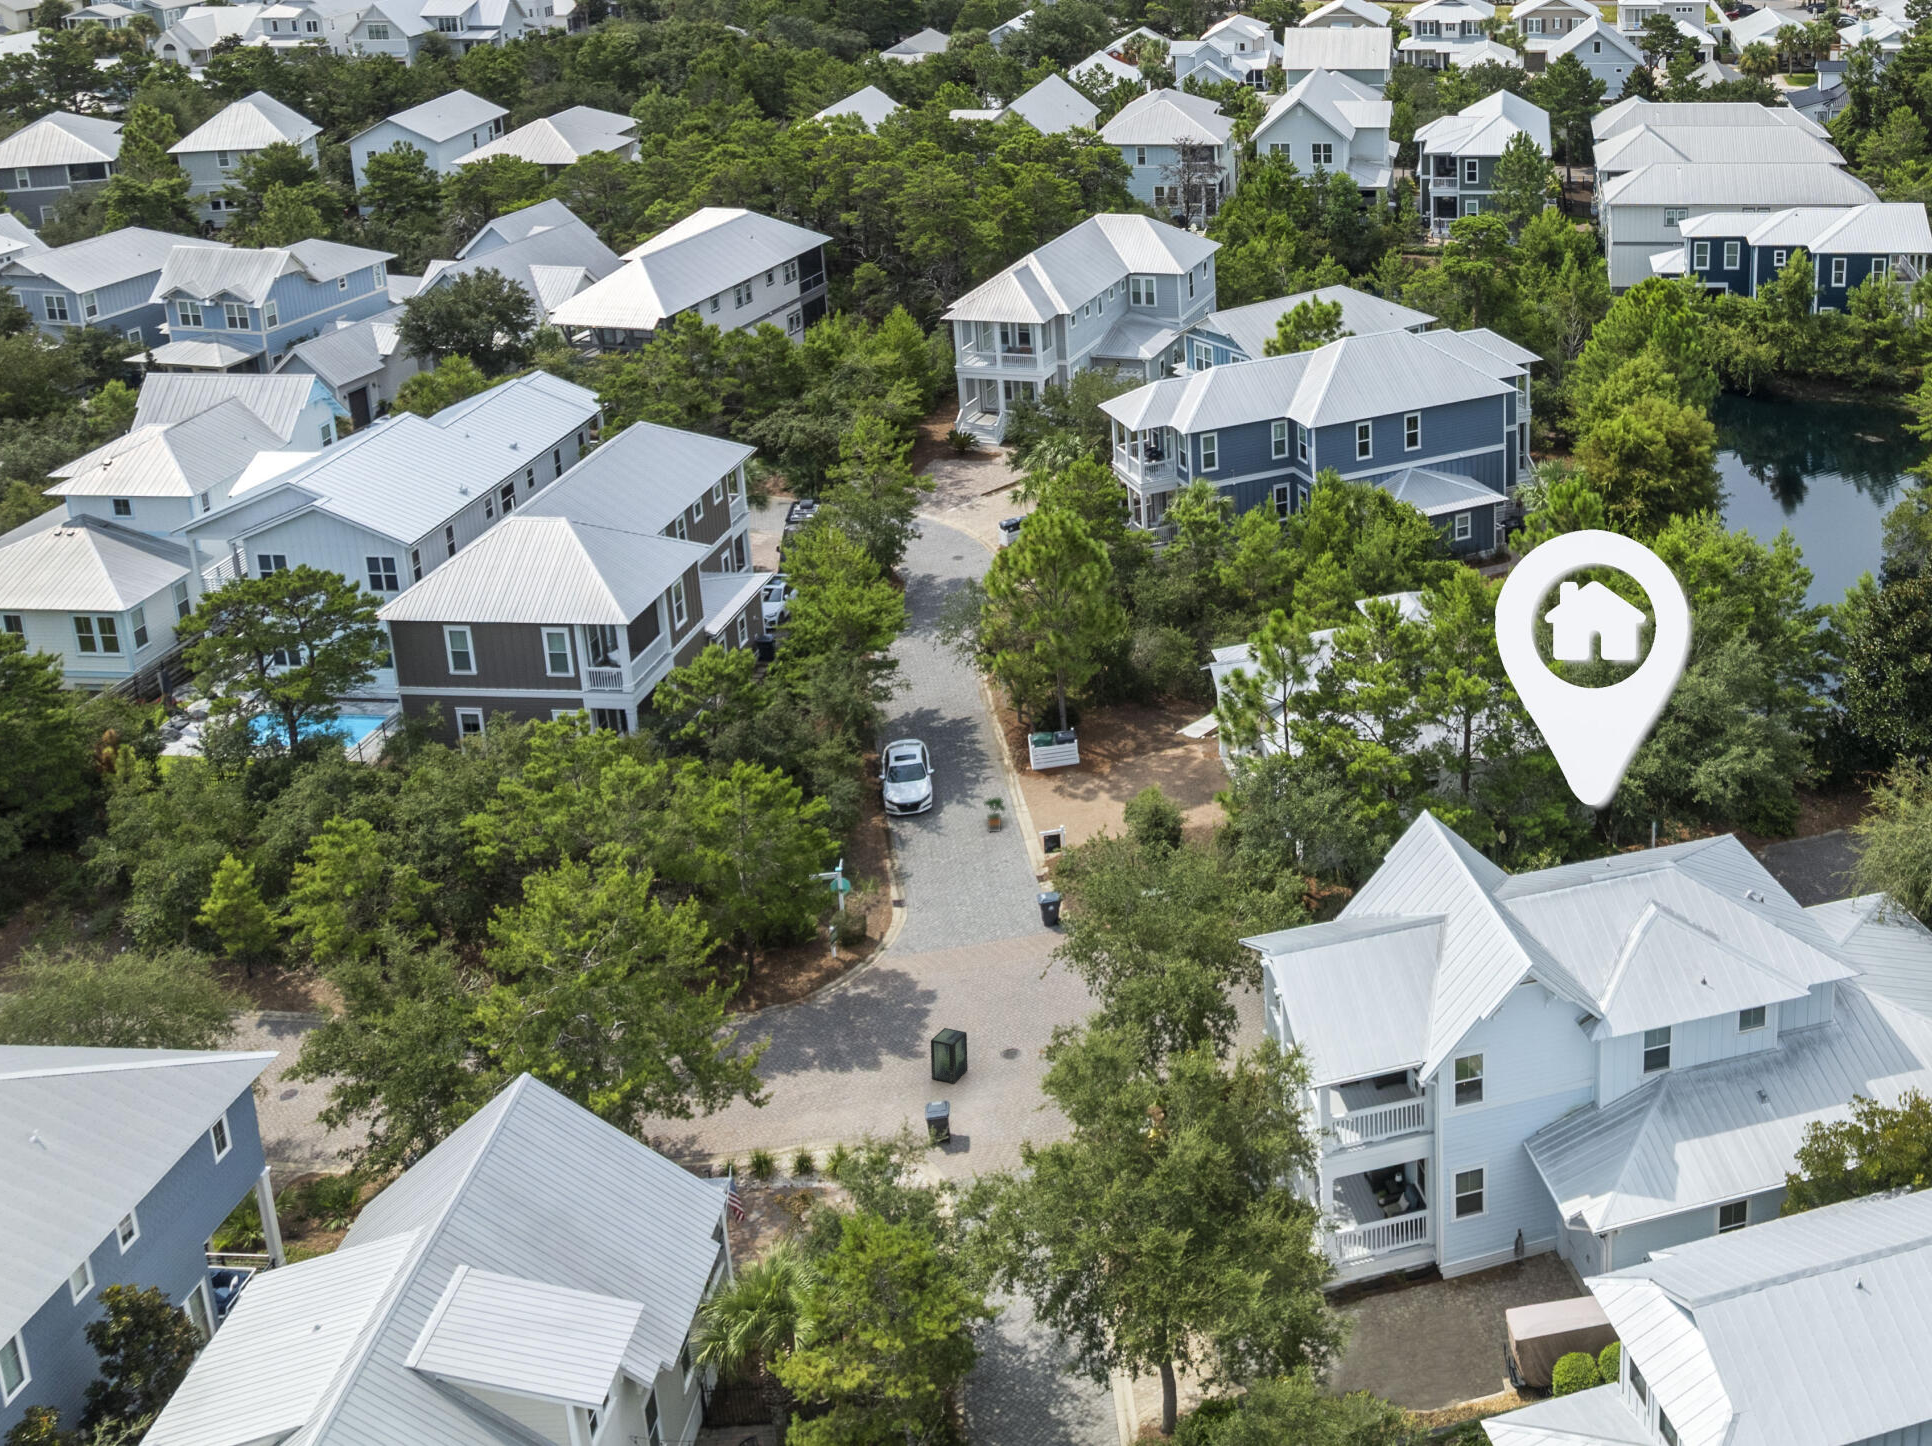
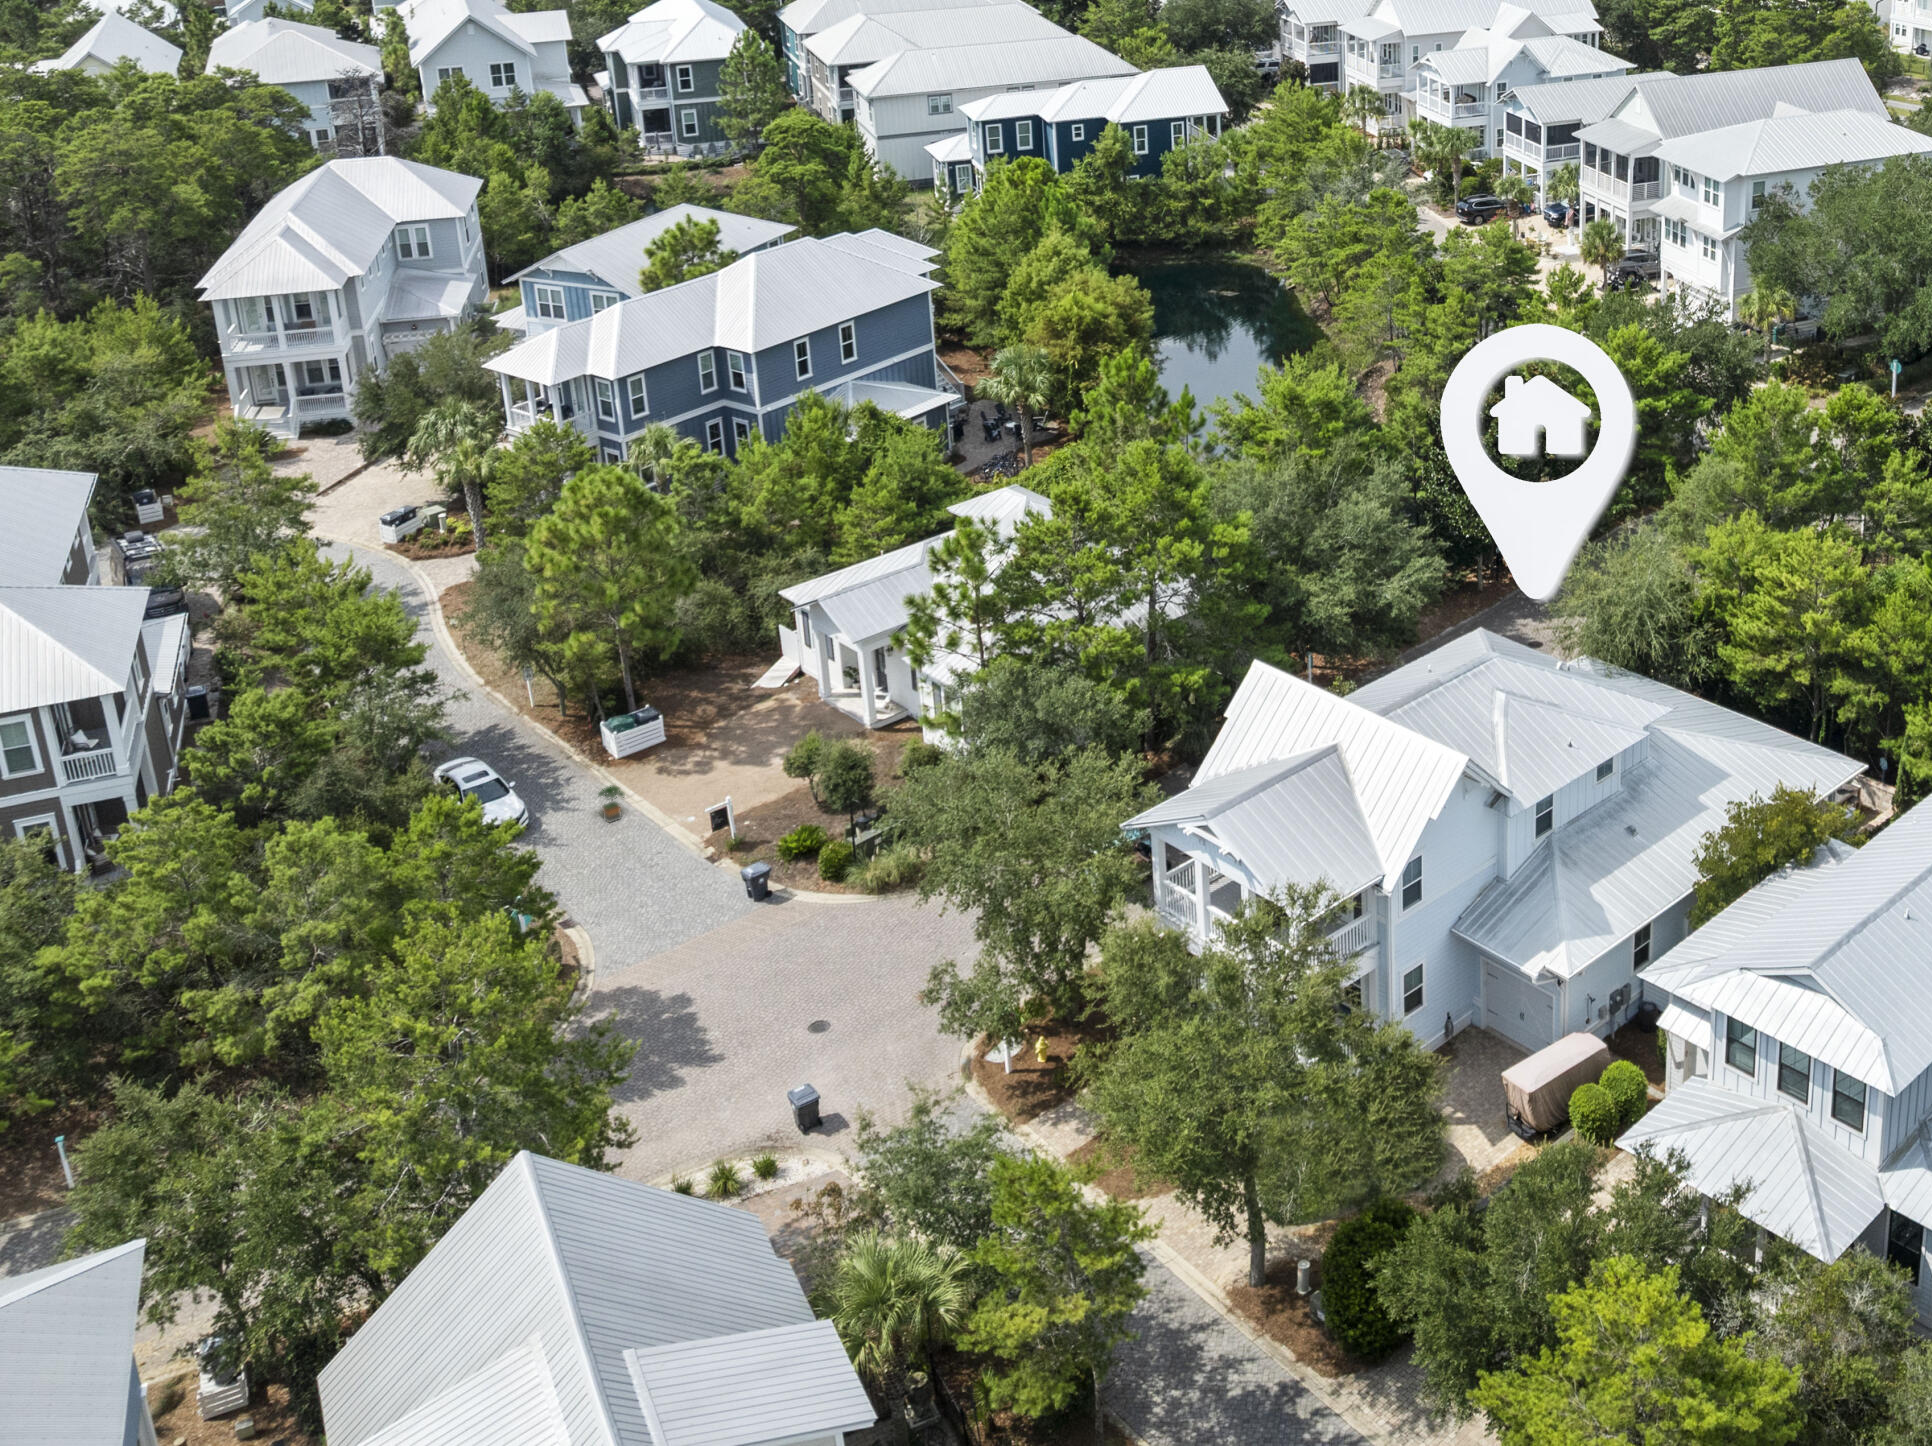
storage box: present [931,1028,968,1084] -> none [740,994,775,1049]

